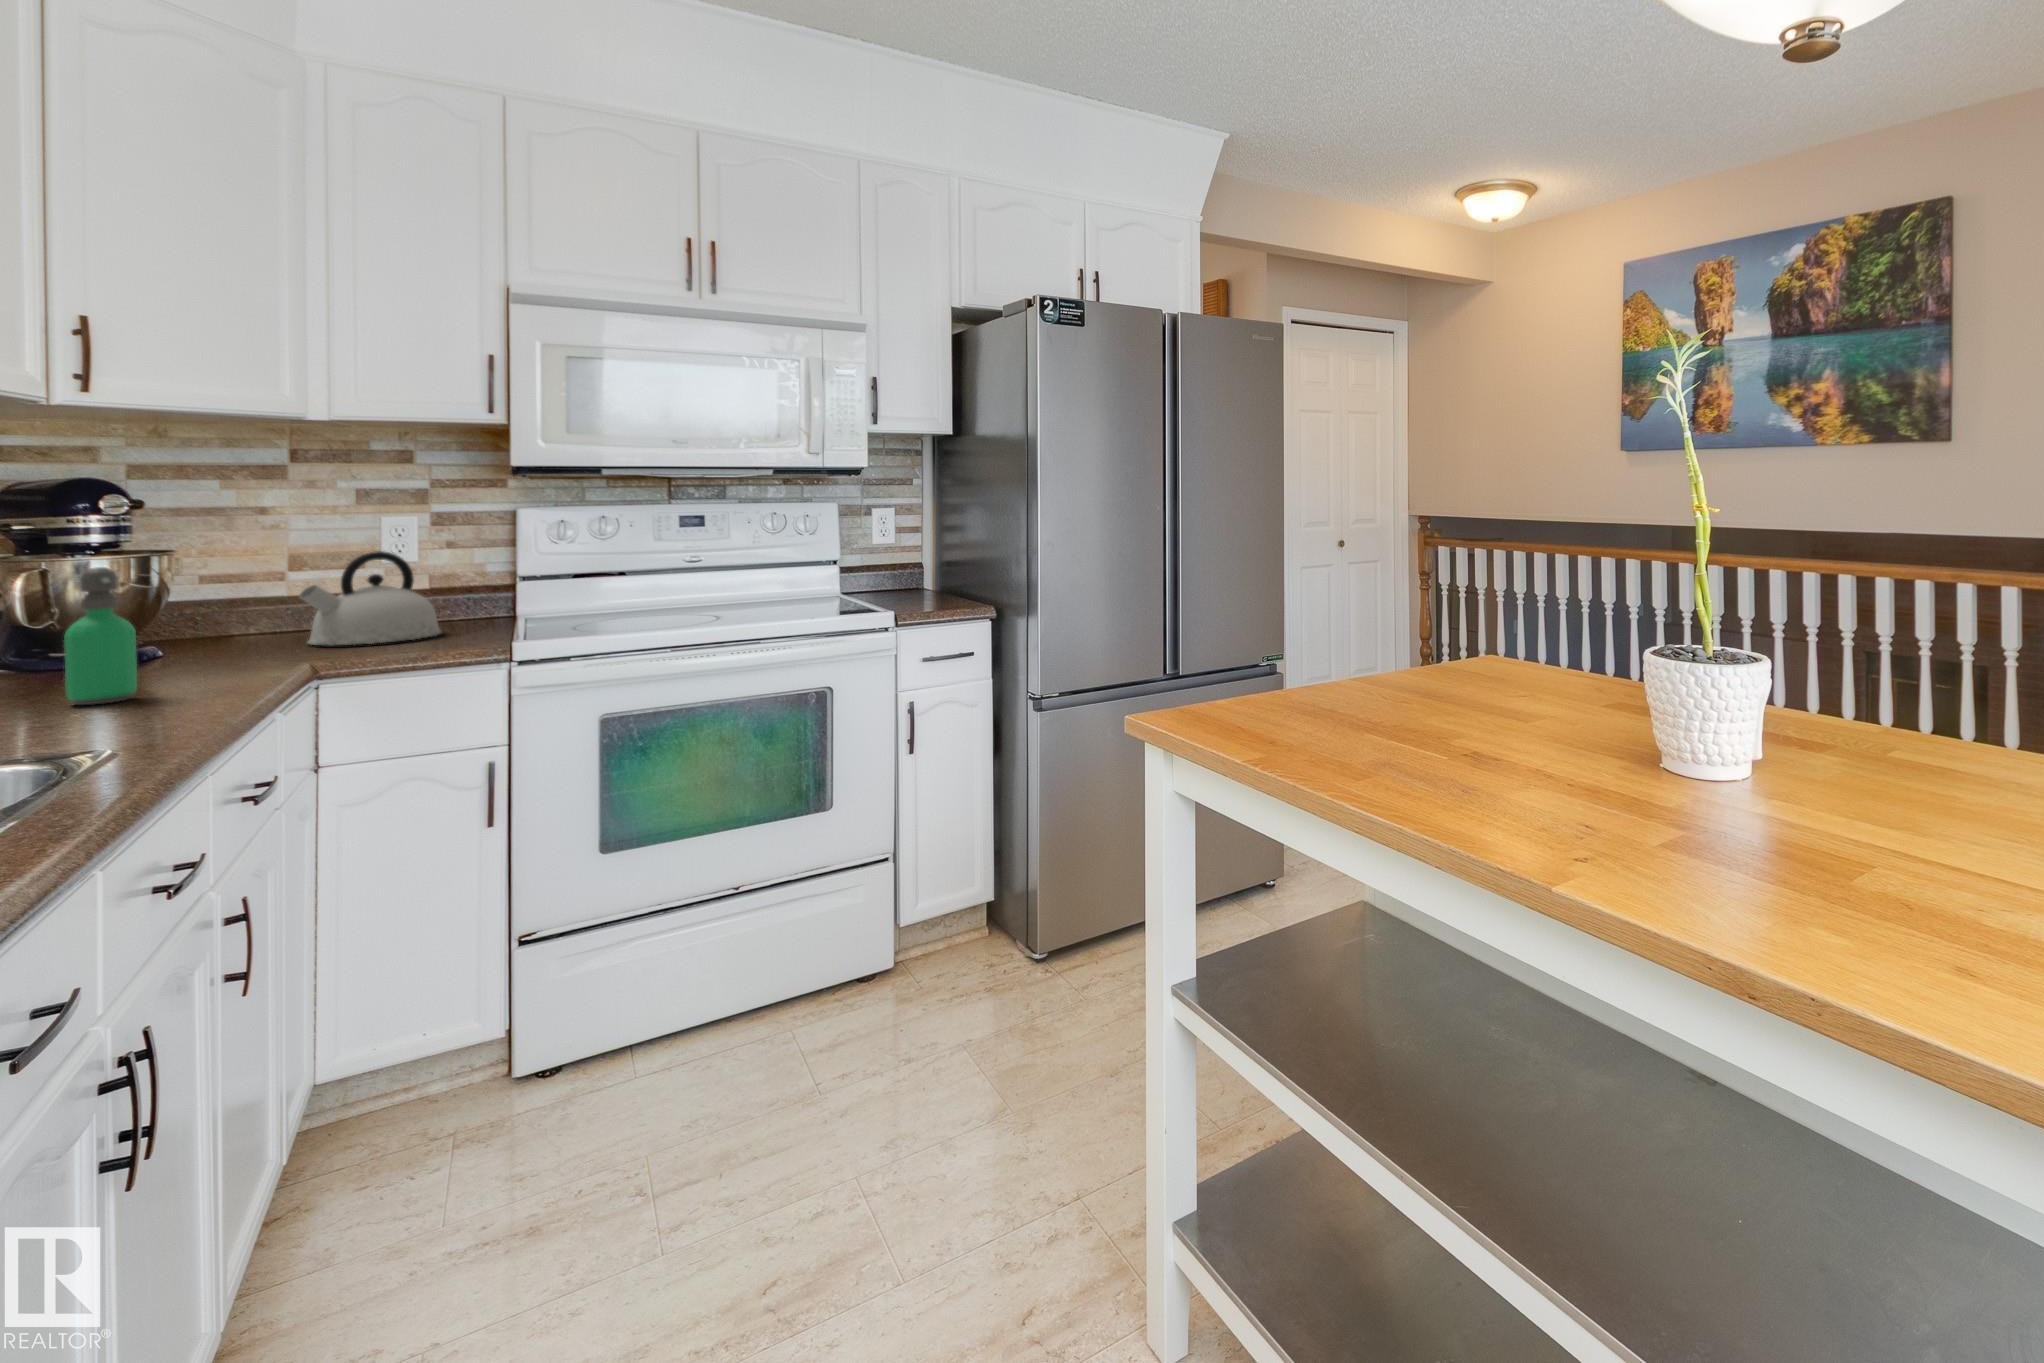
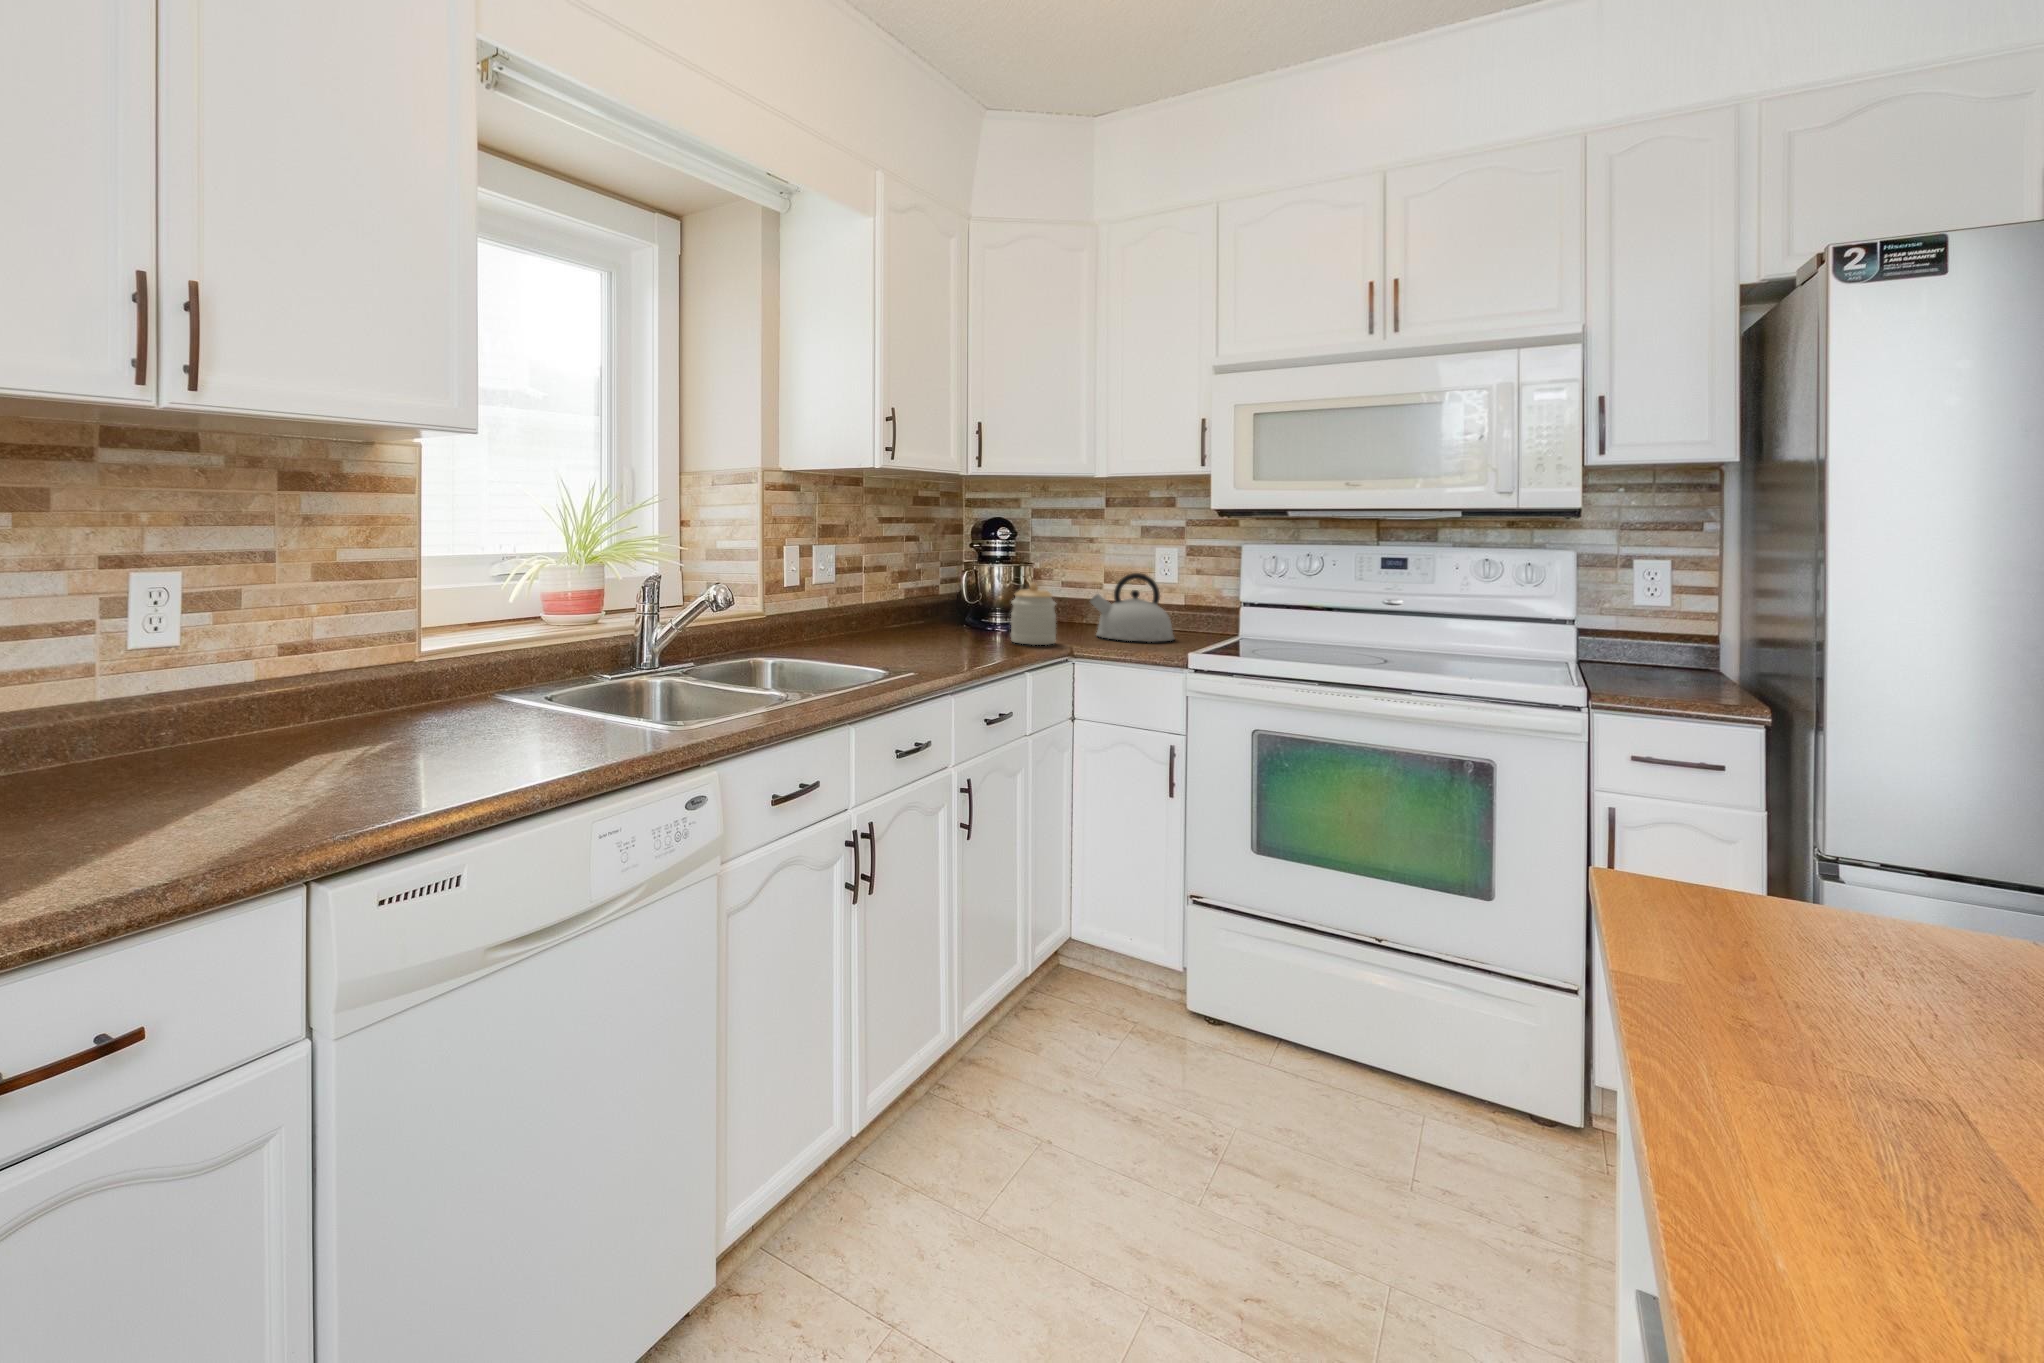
soap dispenser: present [64,567,137,705] -> none [952,571,980,652]
jar: none [164,577,264,675] -> present [1011,583,1056,645]

